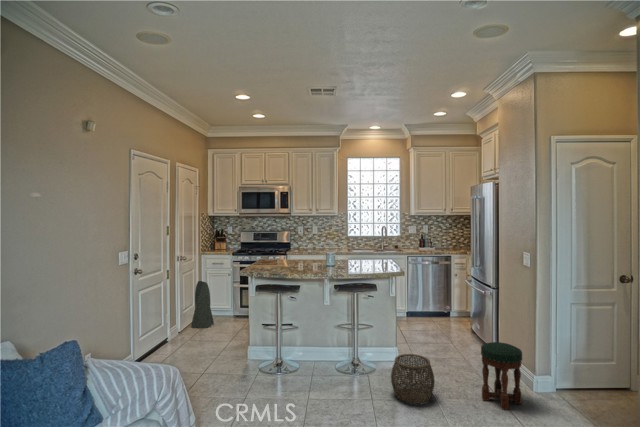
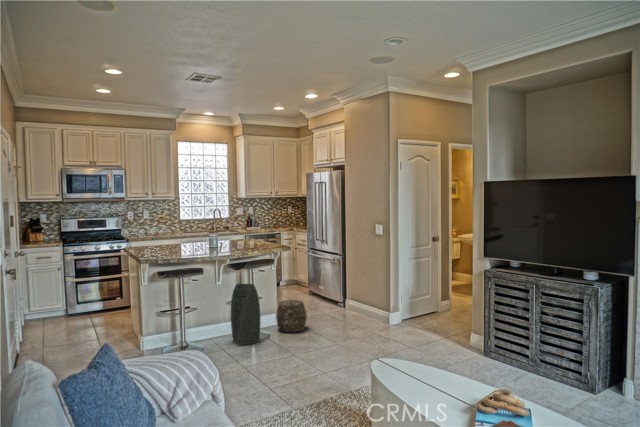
air purifier: present [191,281,214,328] -> present [231,284,261,345]
stool: present [481,342,522,410] -> none [333,283,358,324]

